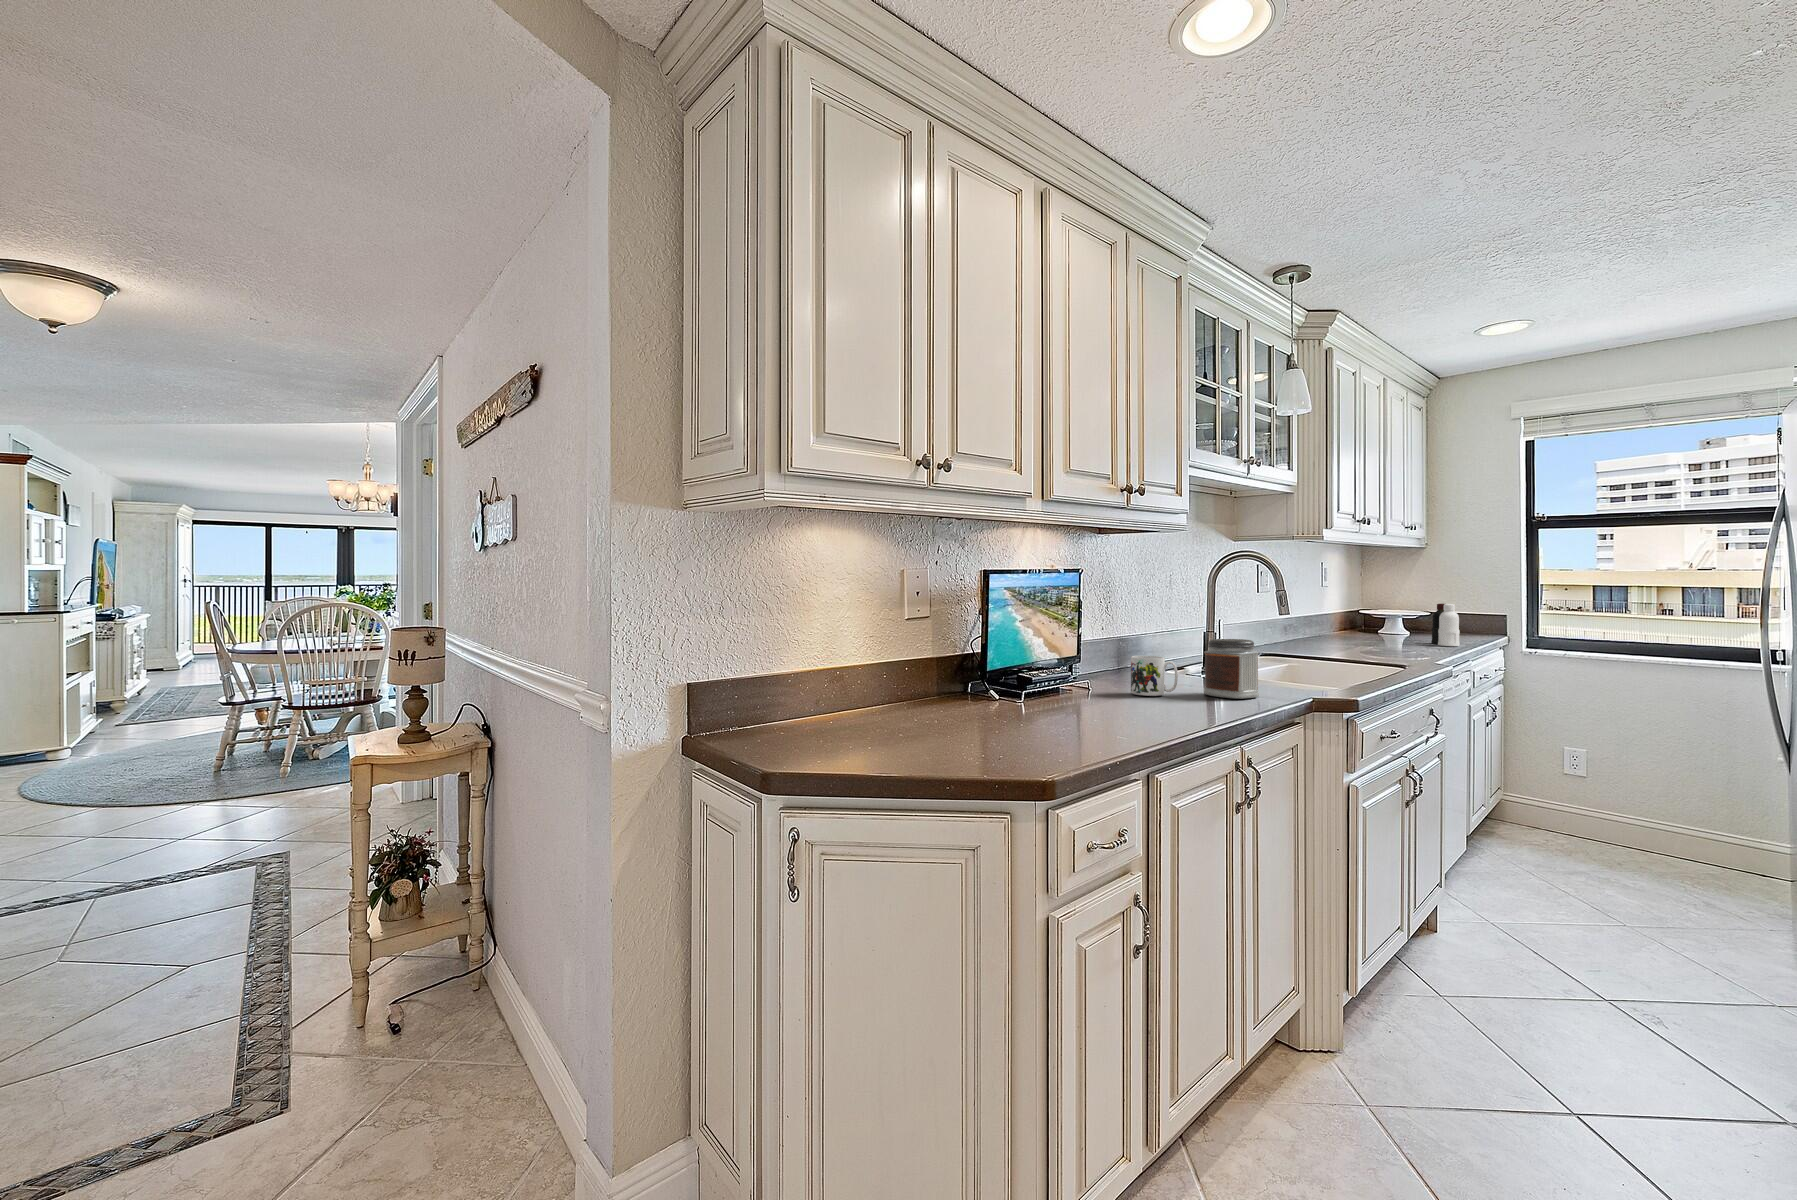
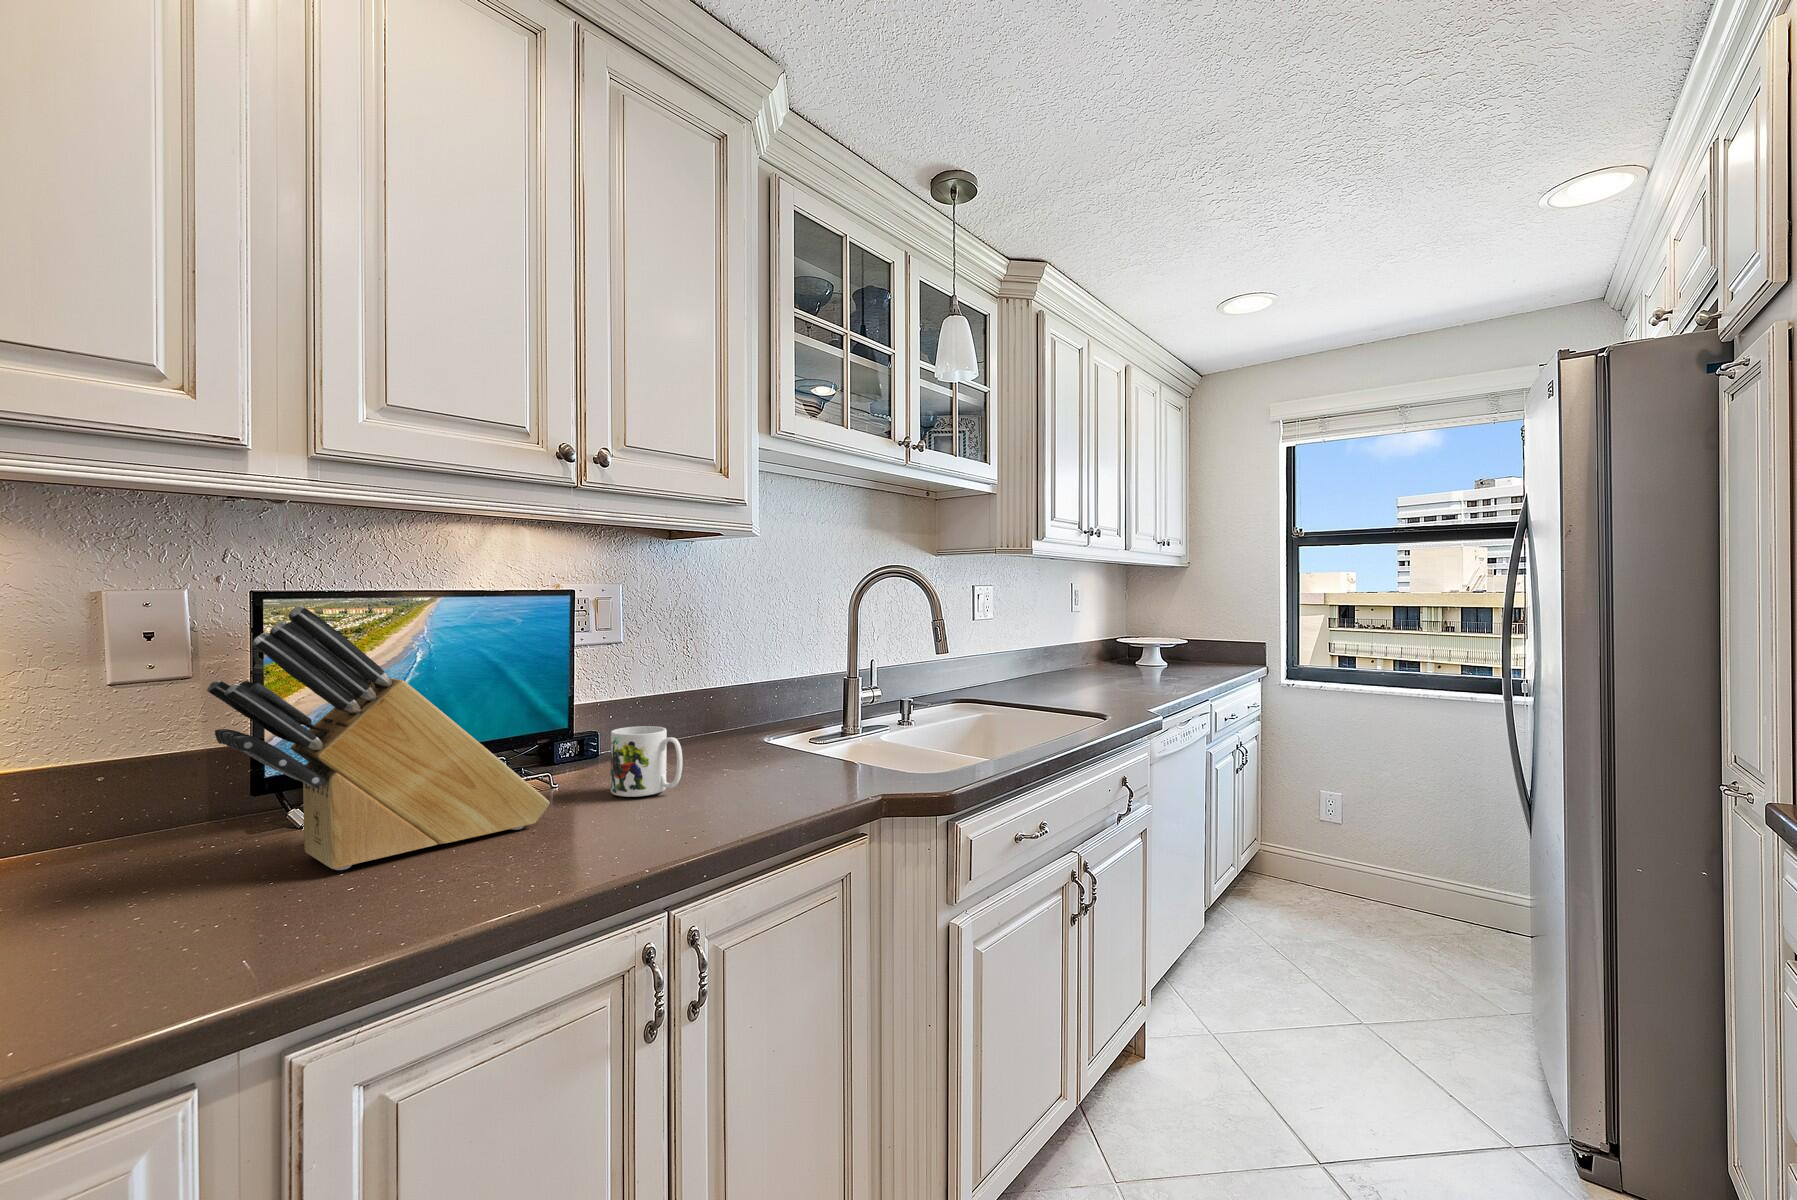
knife block: none [1011,581,1131,715] -> present [207,606,550,870]
bottle: present [1431,604,1460,646] -> none [1181,630,1207,681]
jar: present [1204,639,1259,699] -> none [731,698,812,799]

